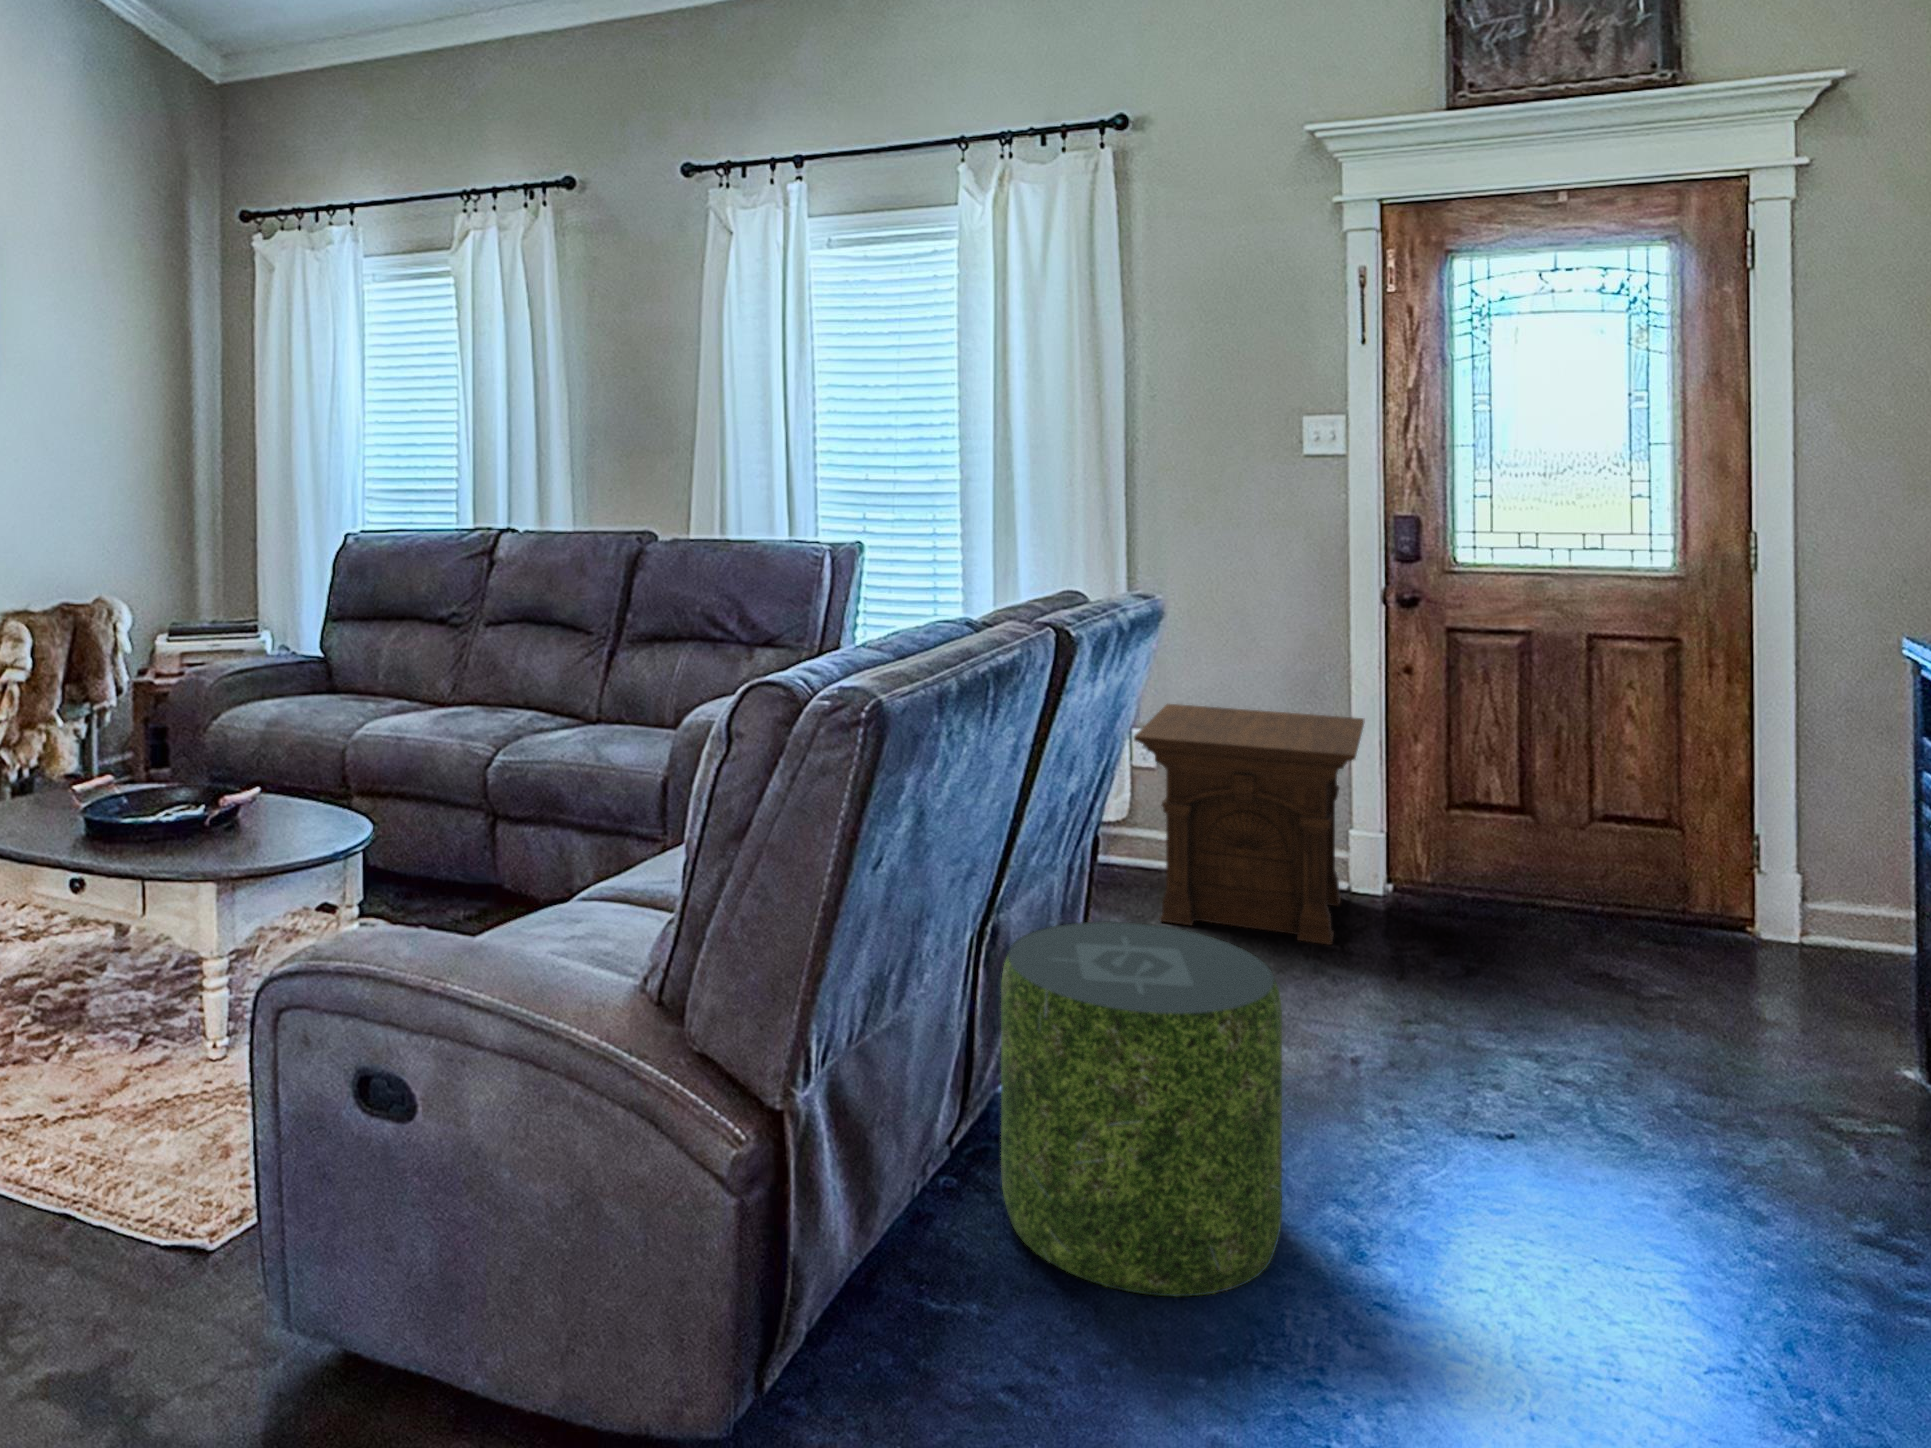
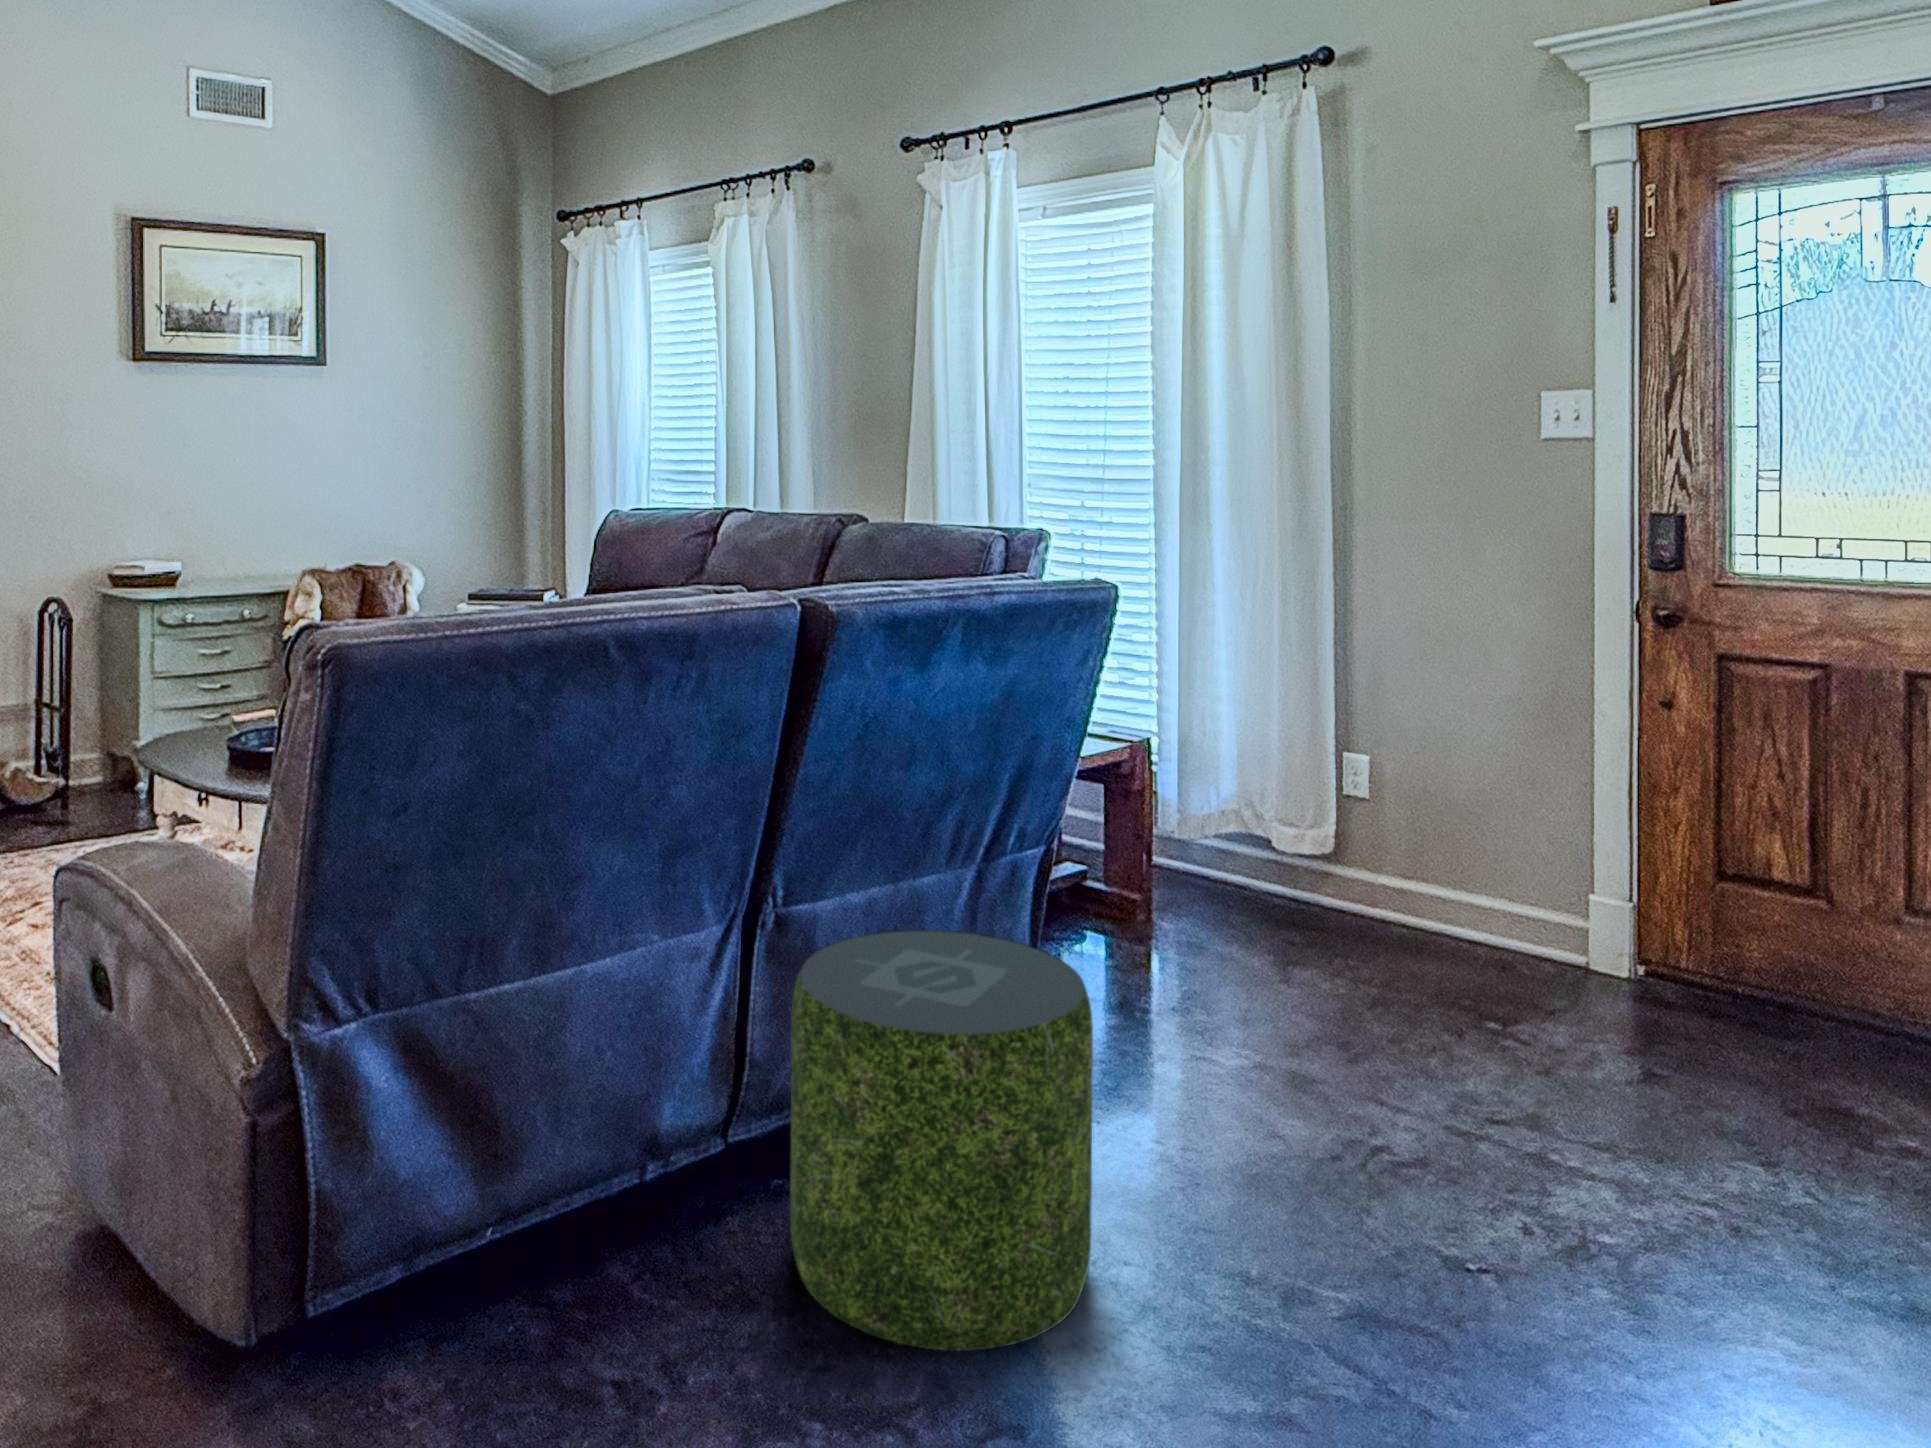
side table: present [1134,704,1364,945] -> none [1269,725,1604,1024]

